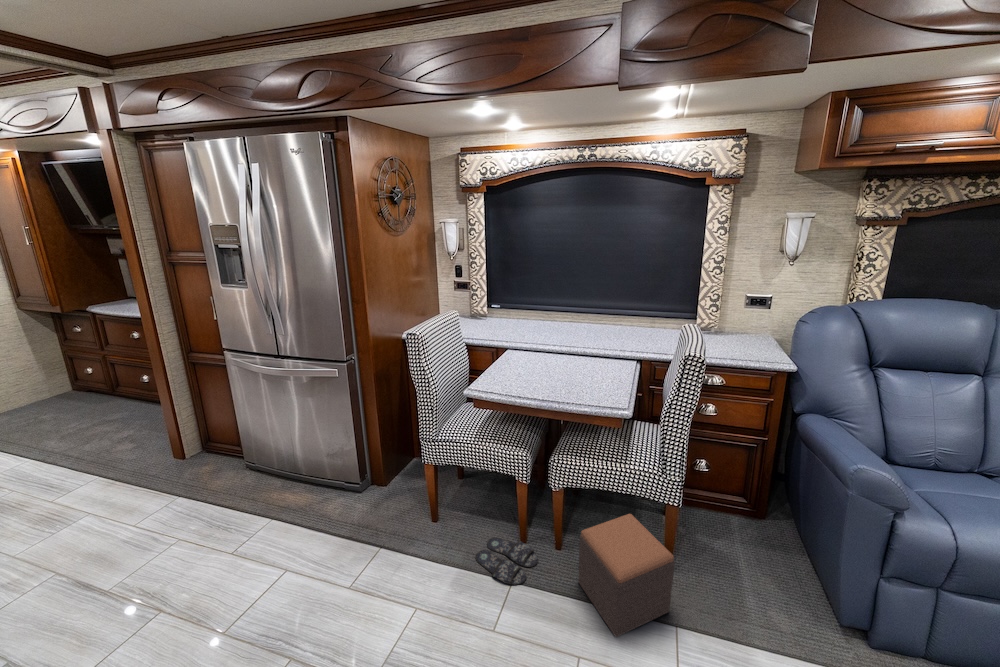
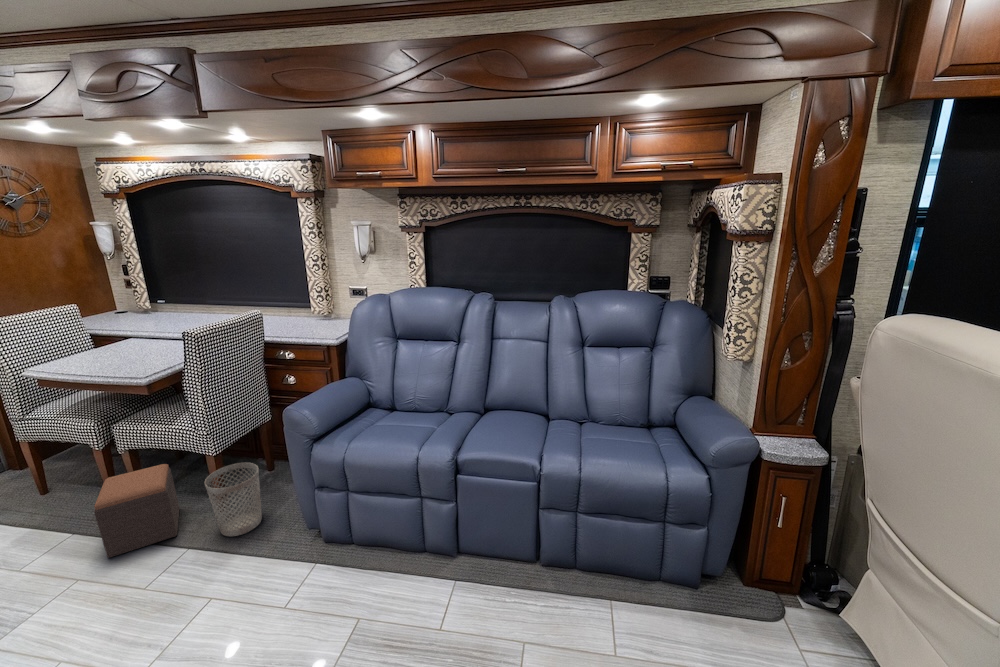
wastebasket: none [710,525,781,626] -> present [205,463,262,537]
slippers: present [476,537,538,585] -> none [33,504,98,536]

